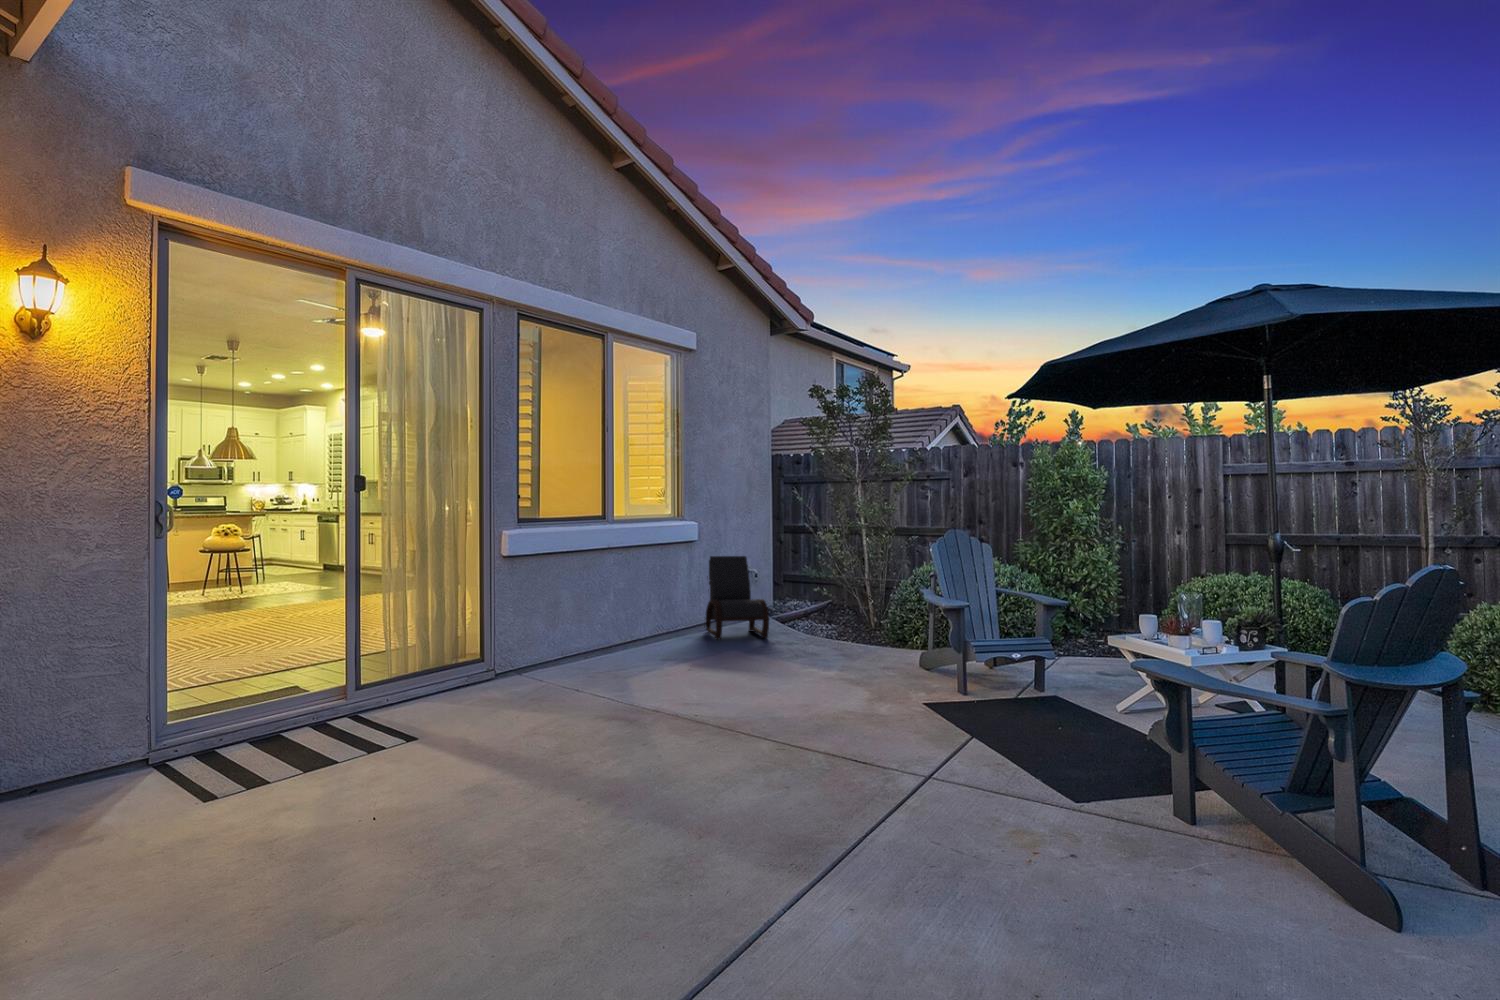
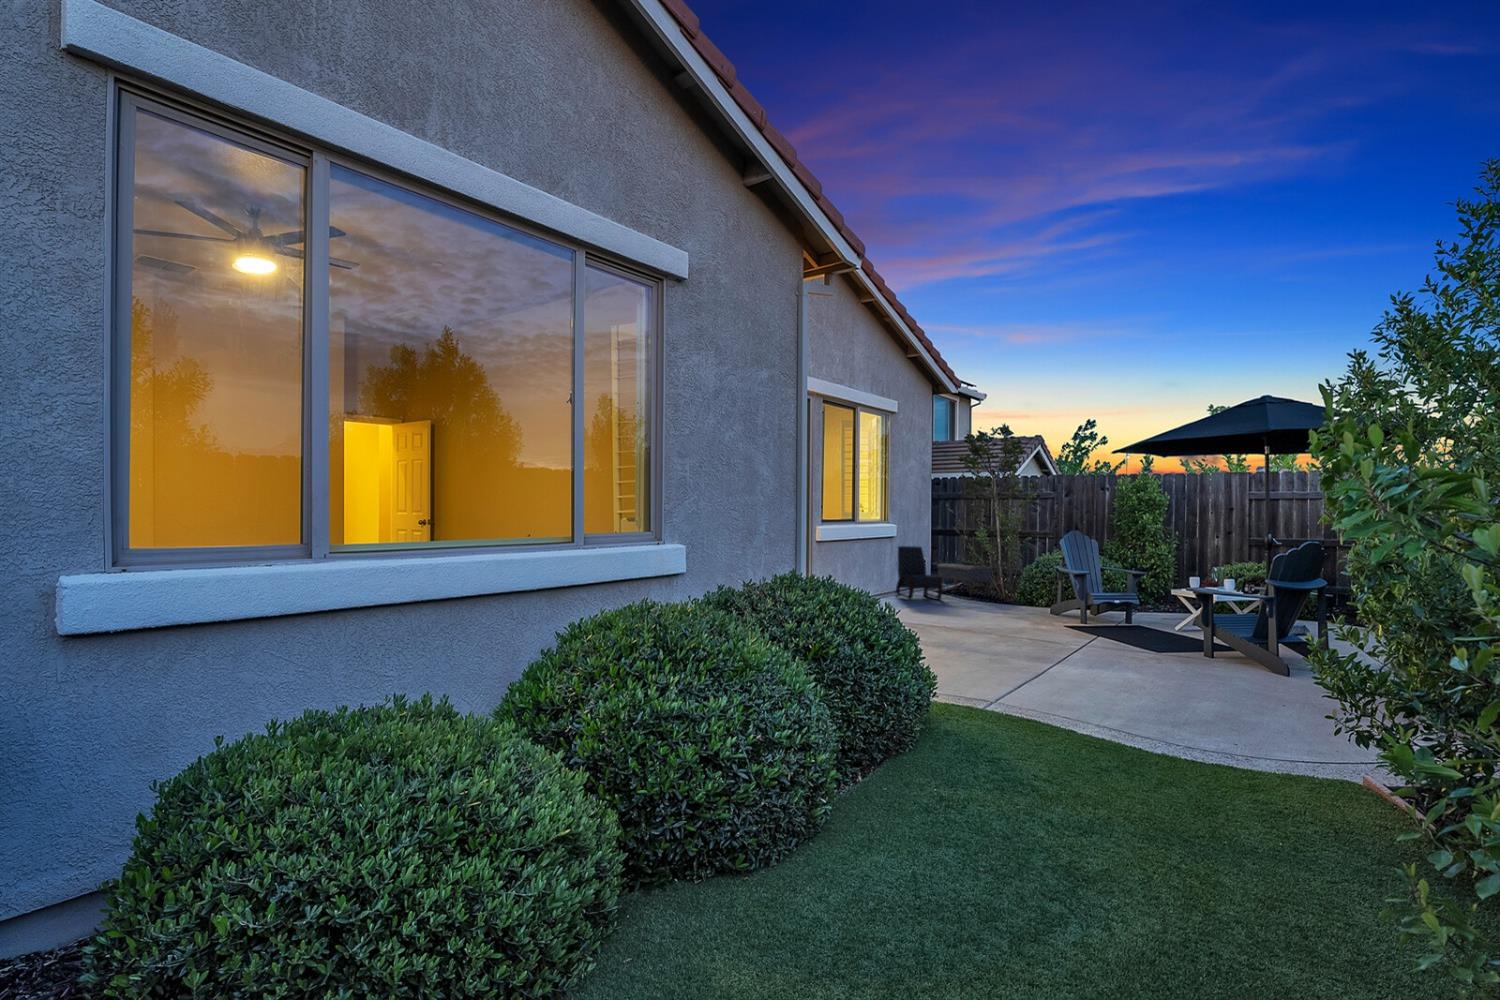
bench: none [783,580,853,628] -> present [938,564,991,595]

